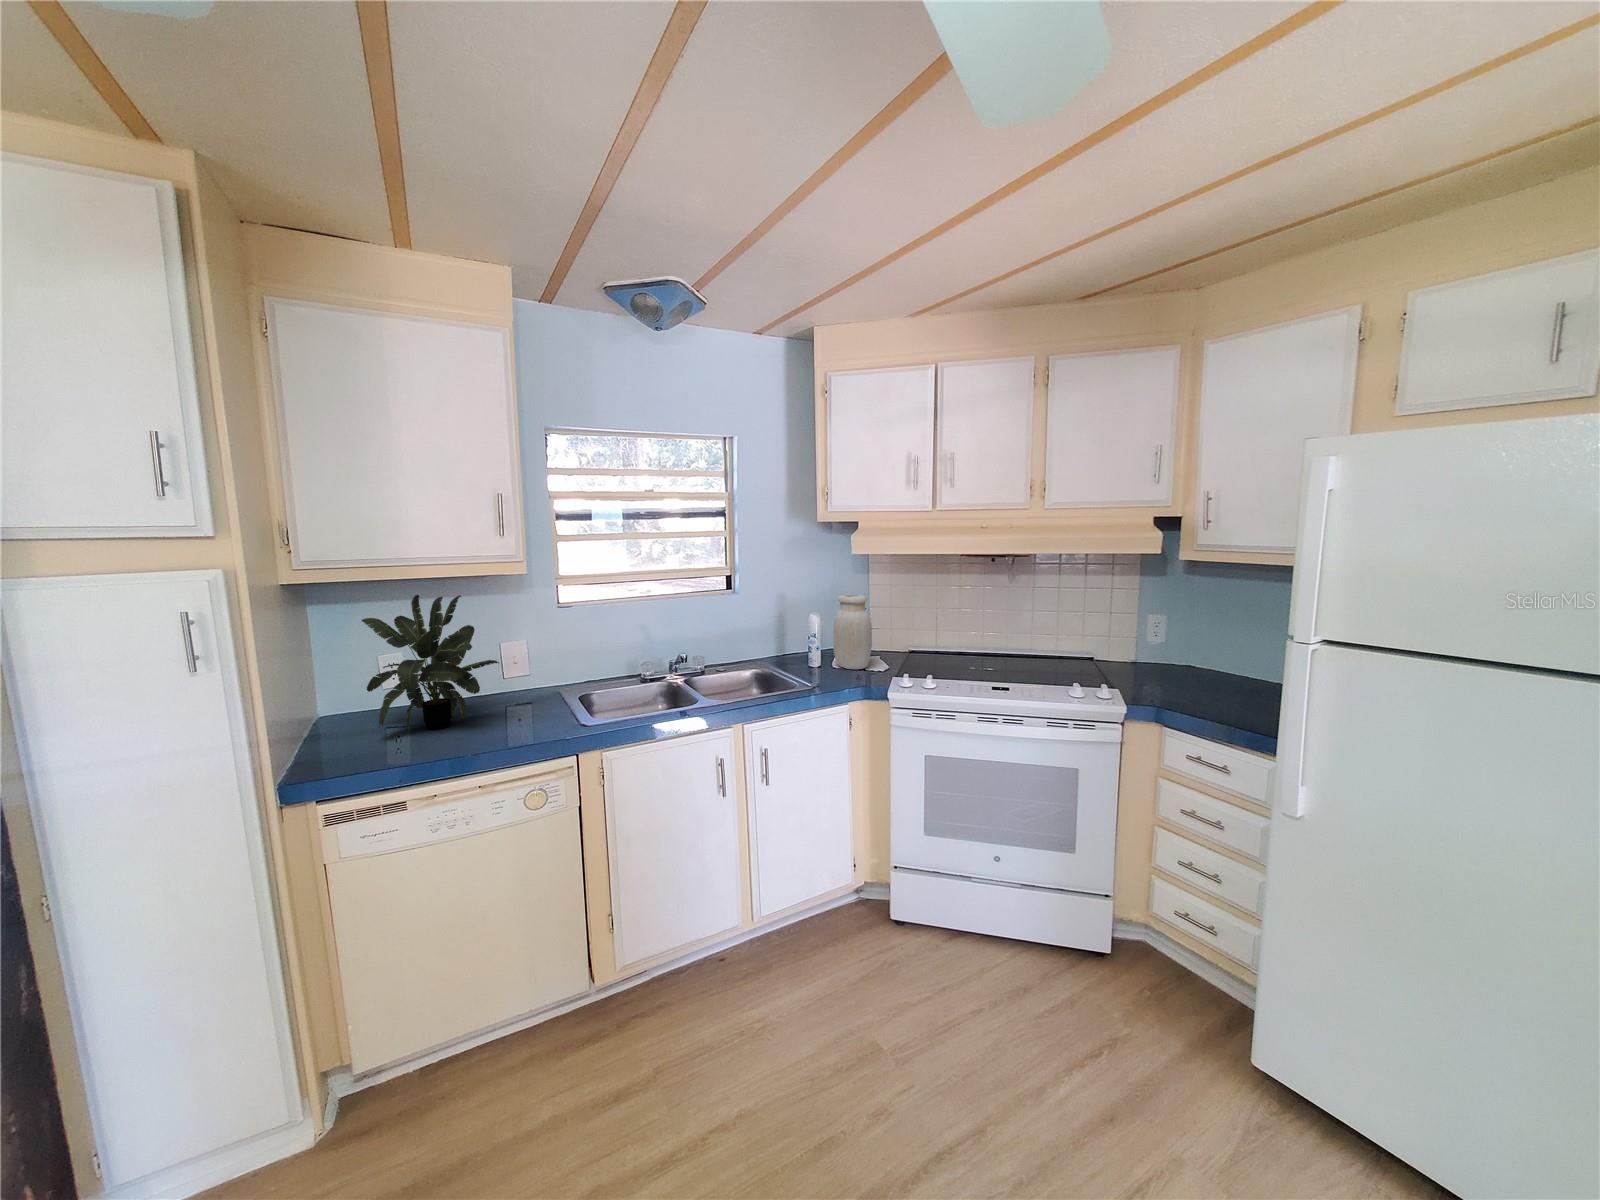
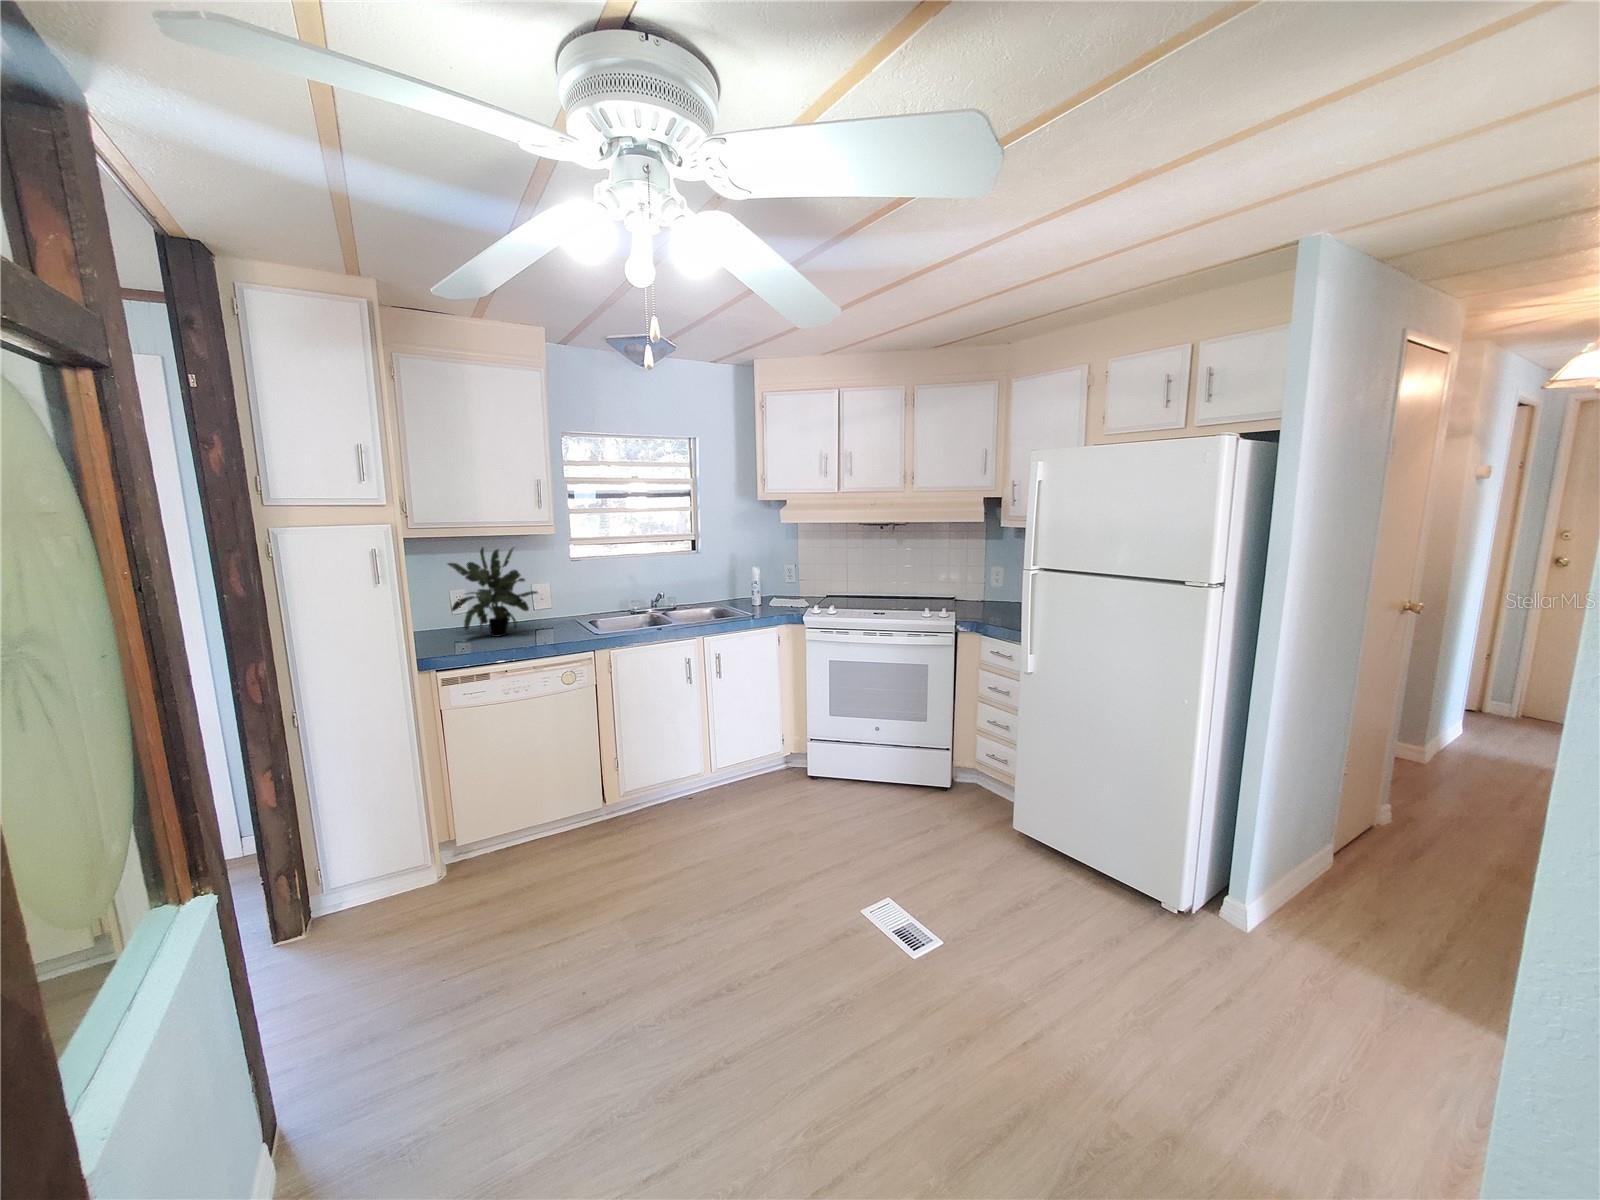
jar: present [833,594,872,669] -> none [769,553,796,606]

